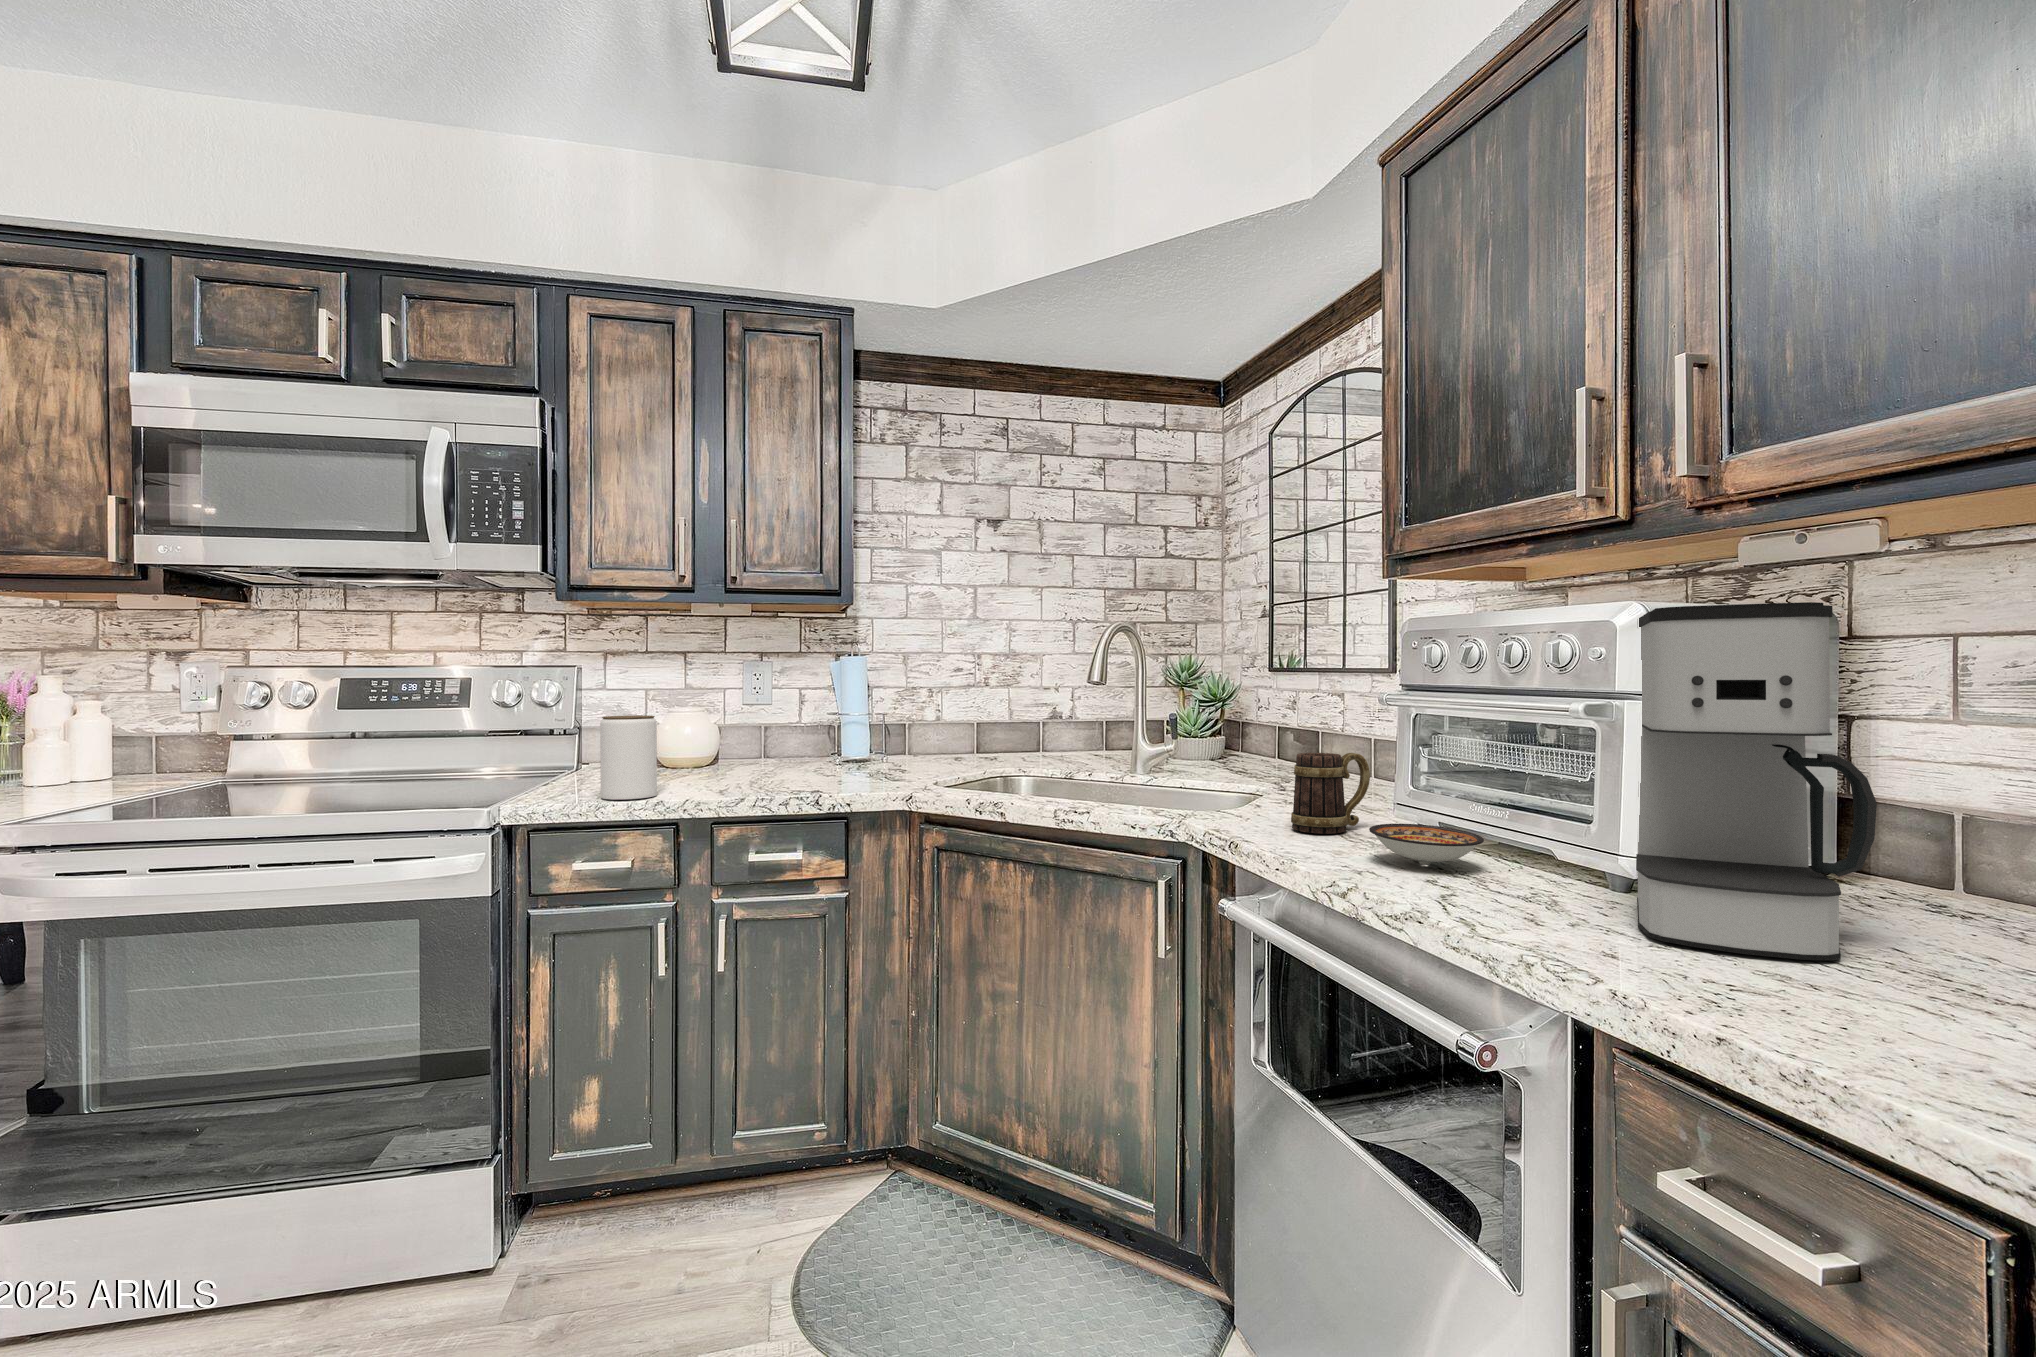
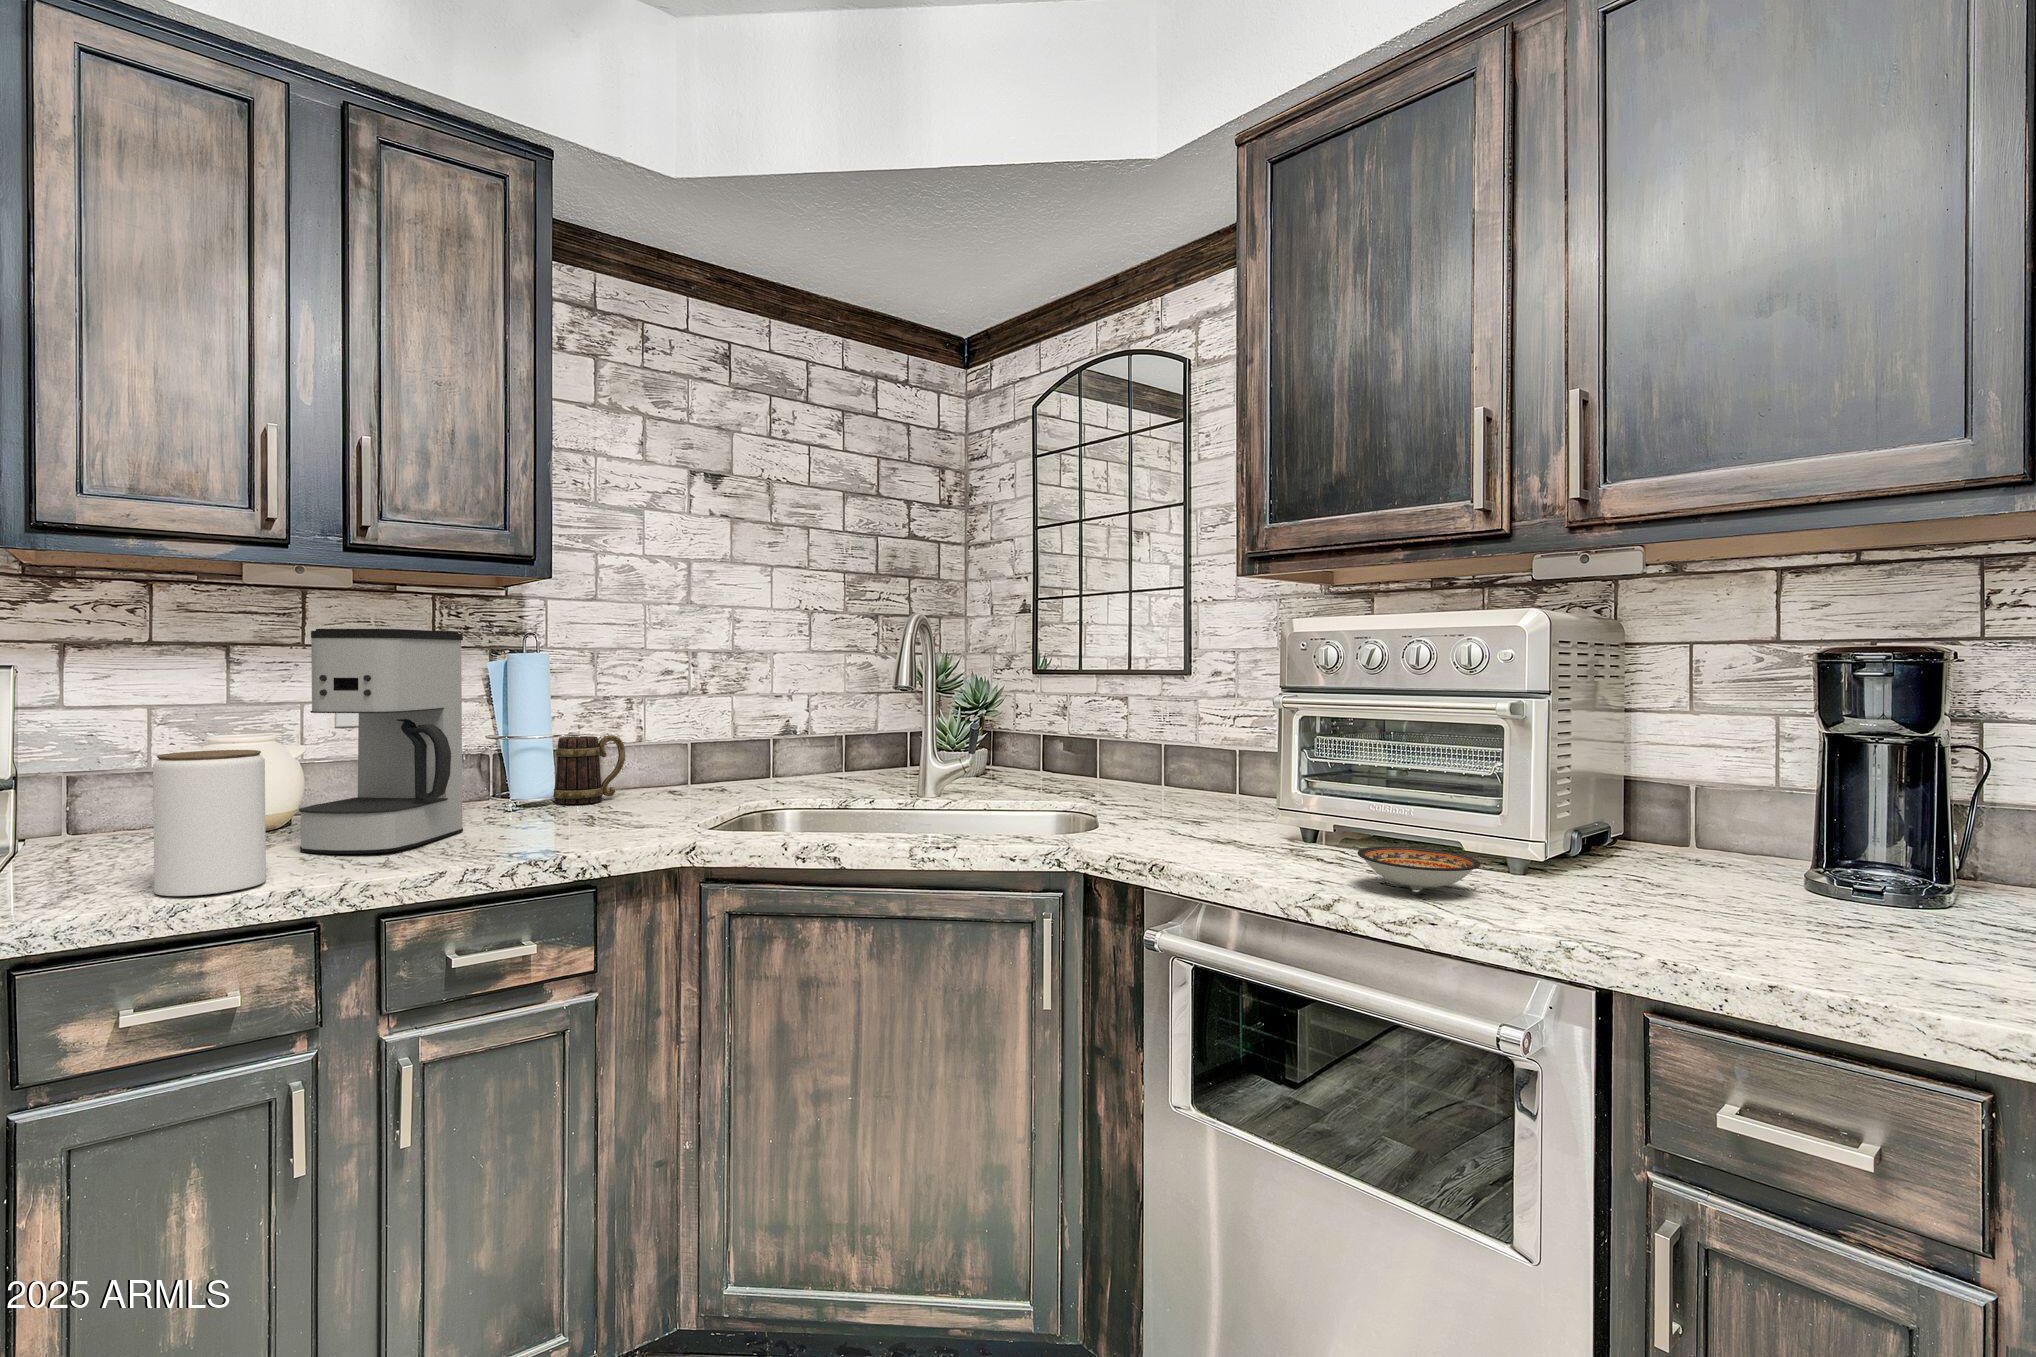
coffee maker: present [1636,602,1877,961] -> present [299,629,463,854]
mug: present [1291,753,1370,834] -> present [553,735,625,804]

